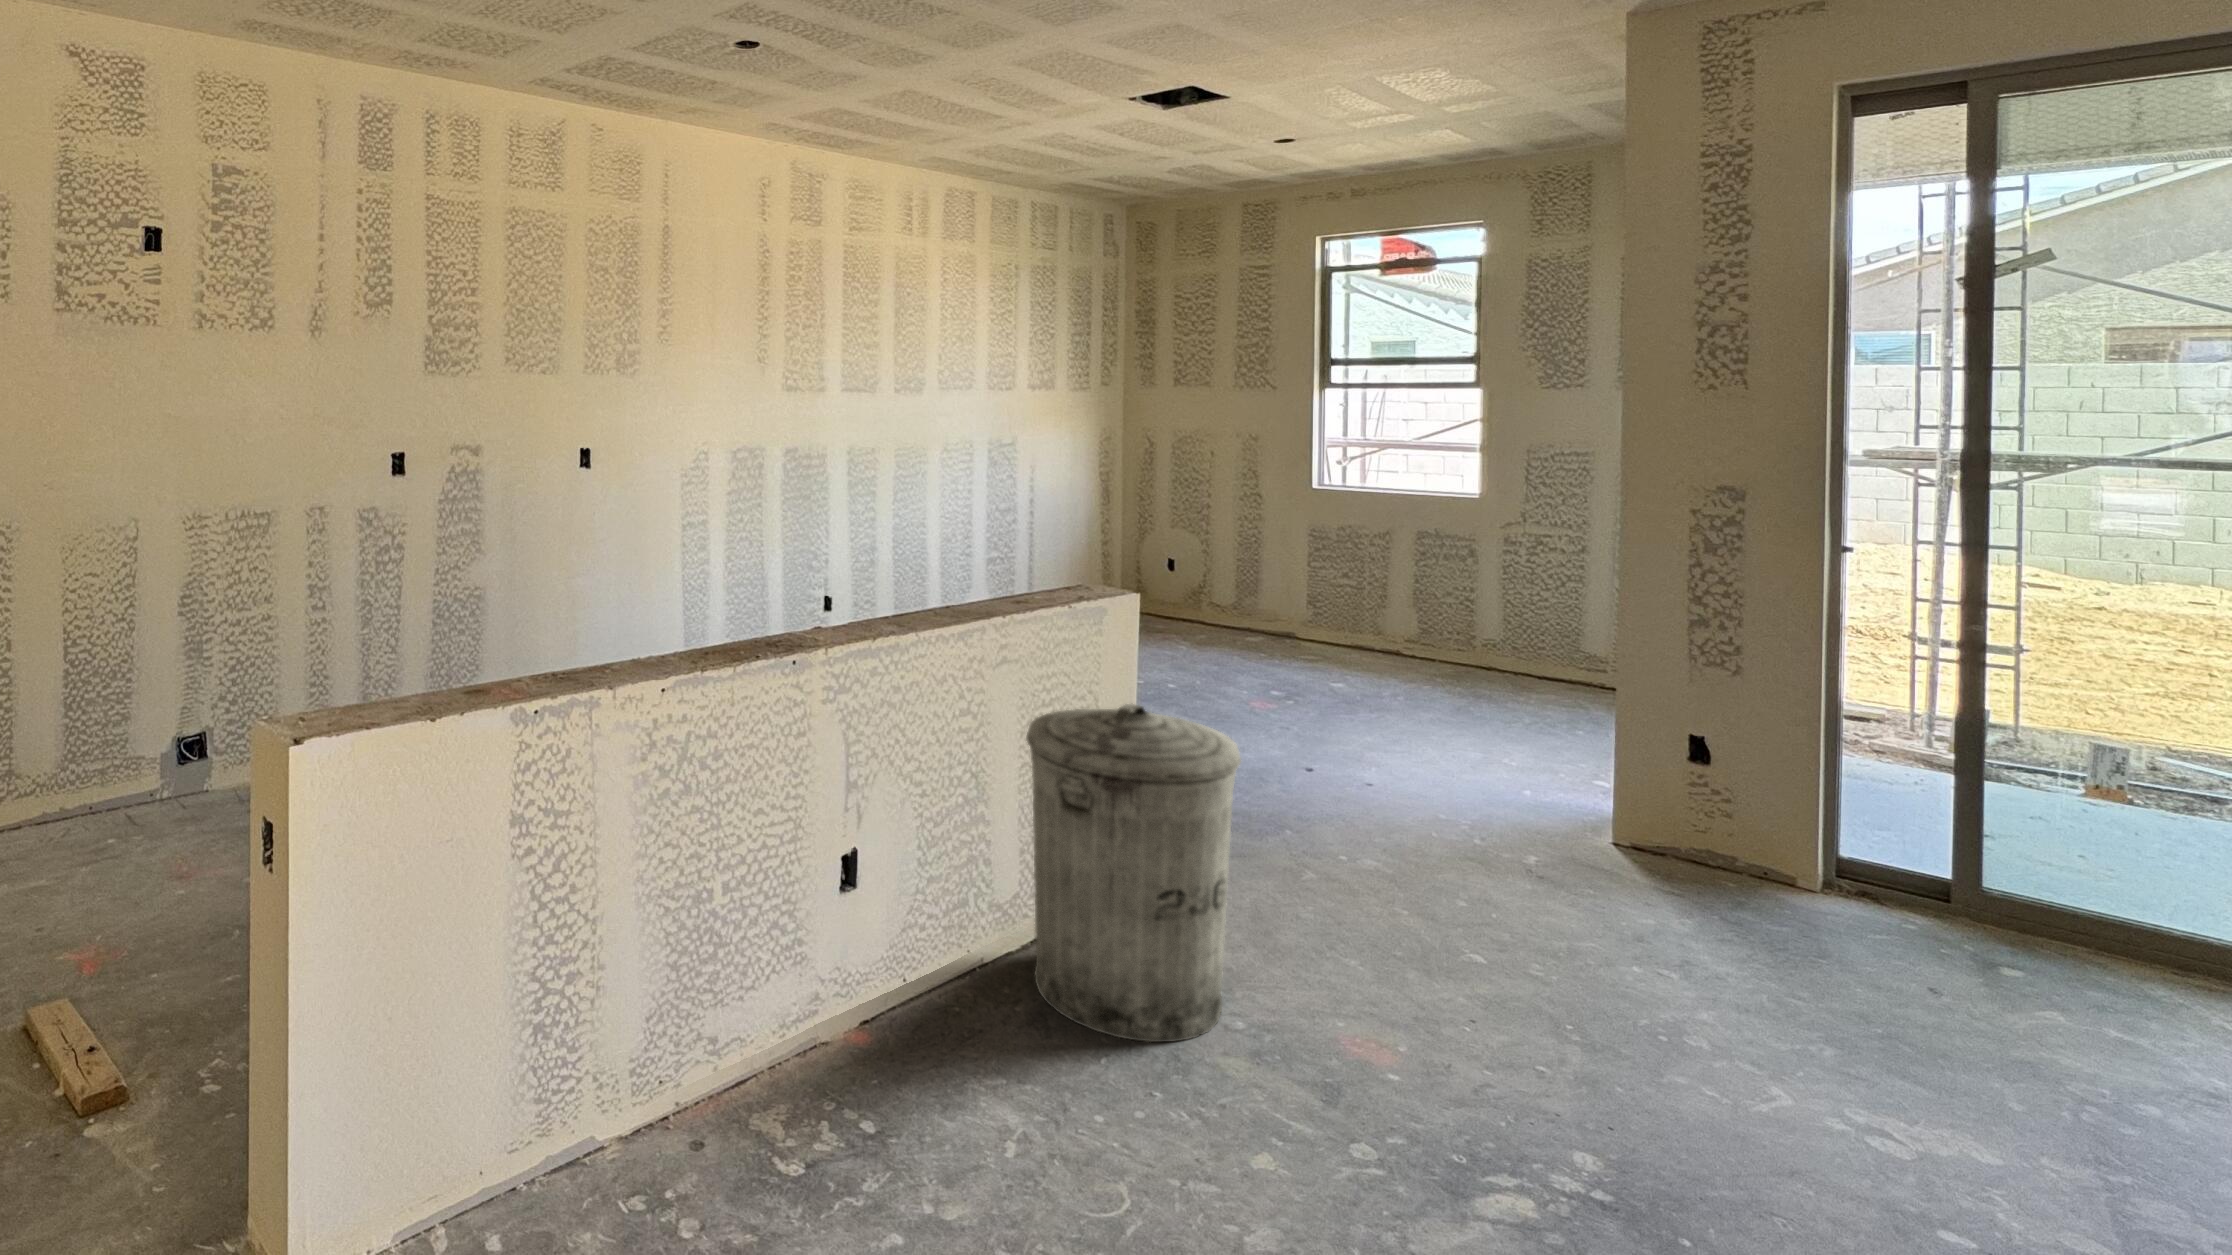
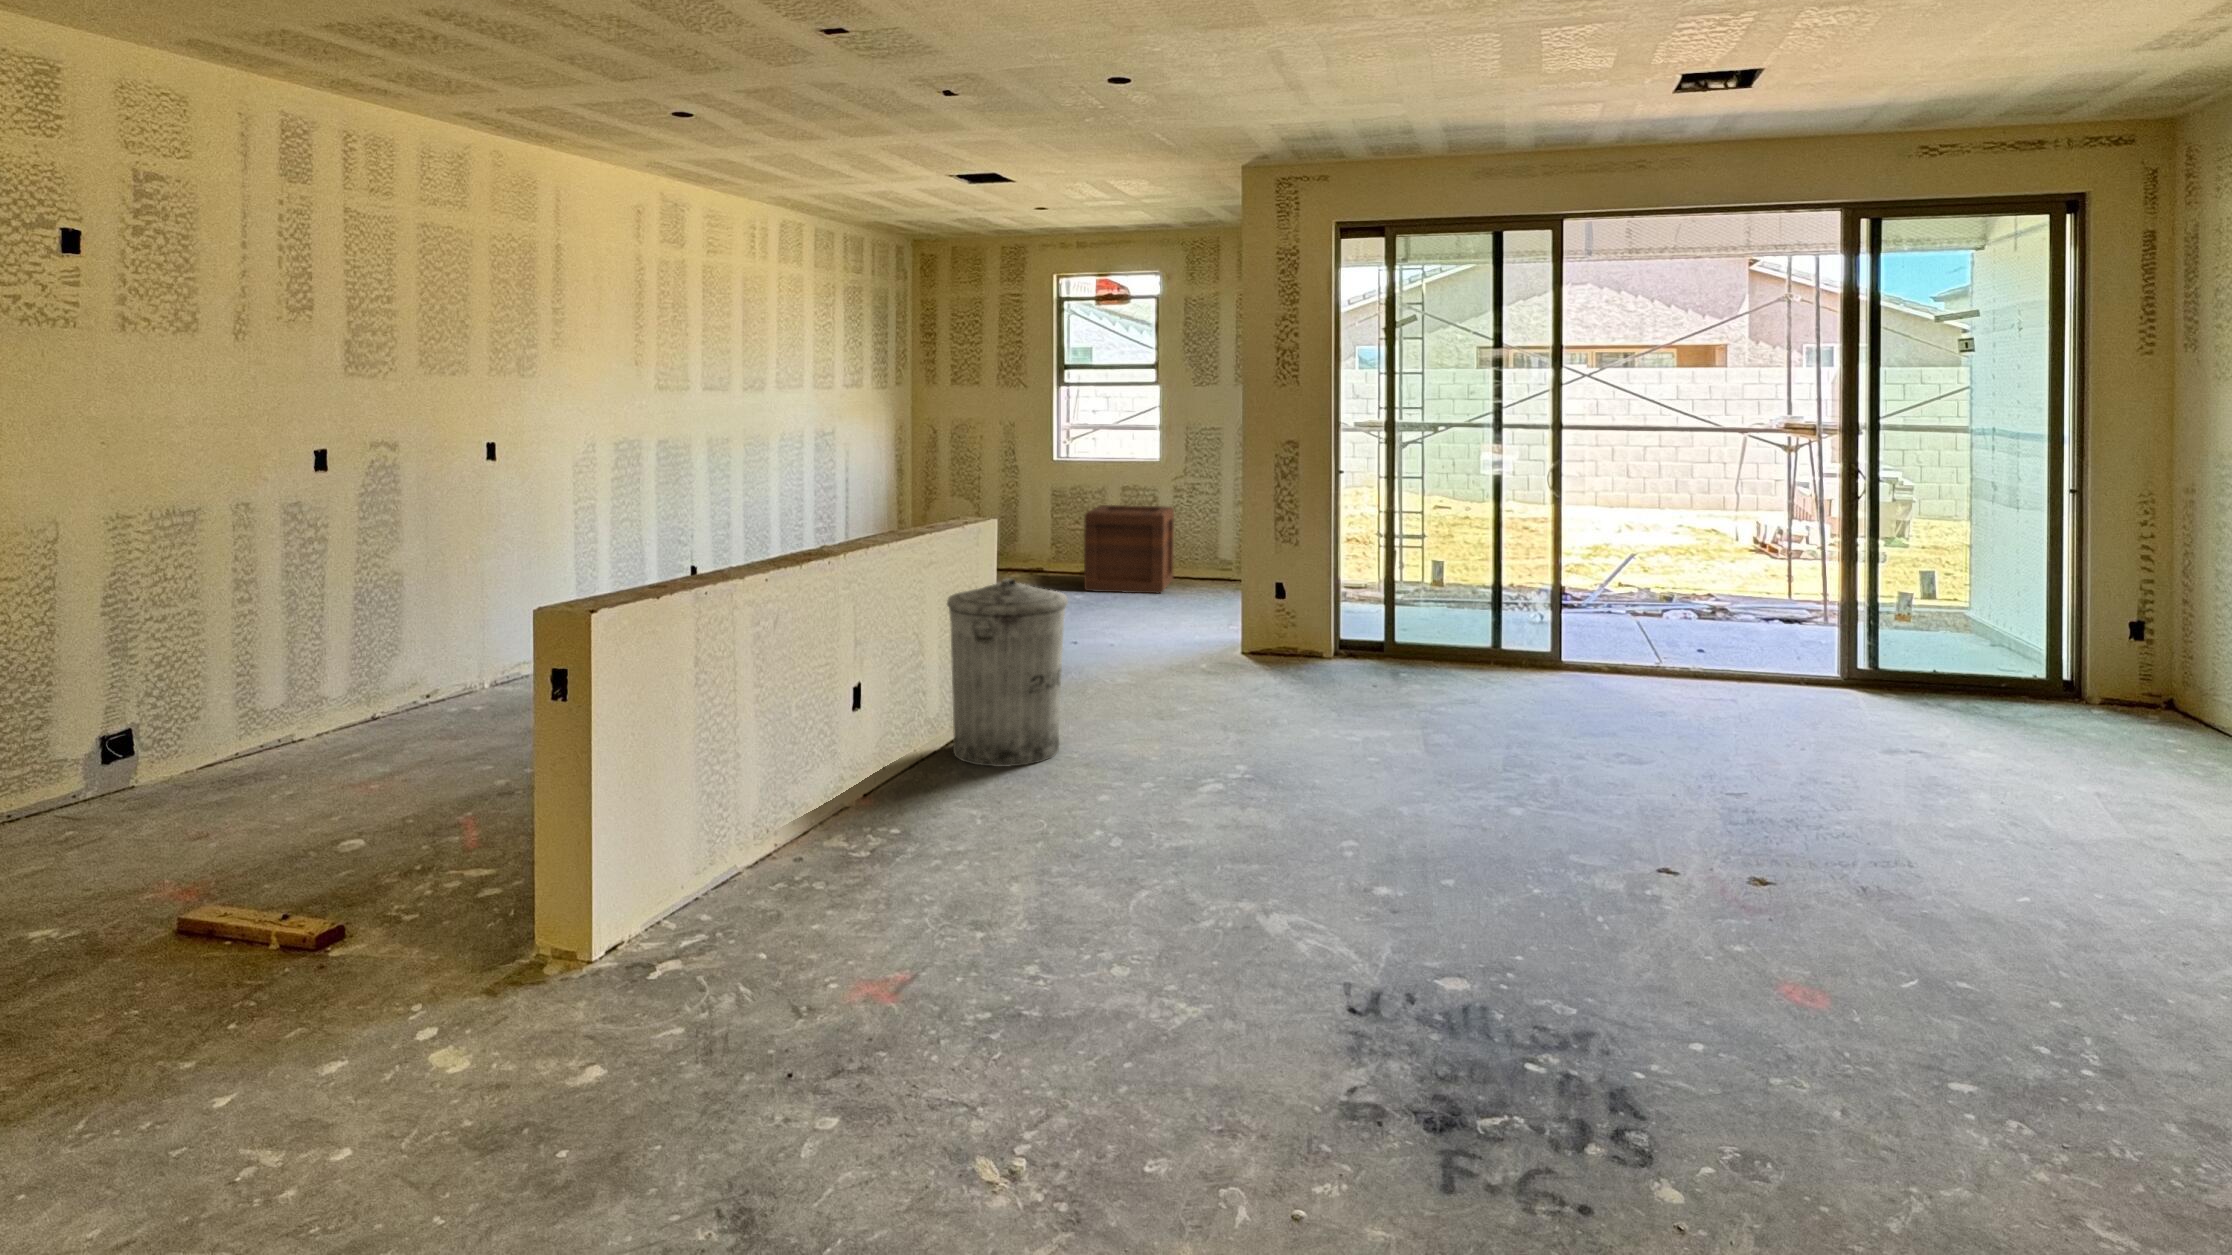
wooden crate: none [1349,552,1503,692] -> present [1084,505,1174,594]

